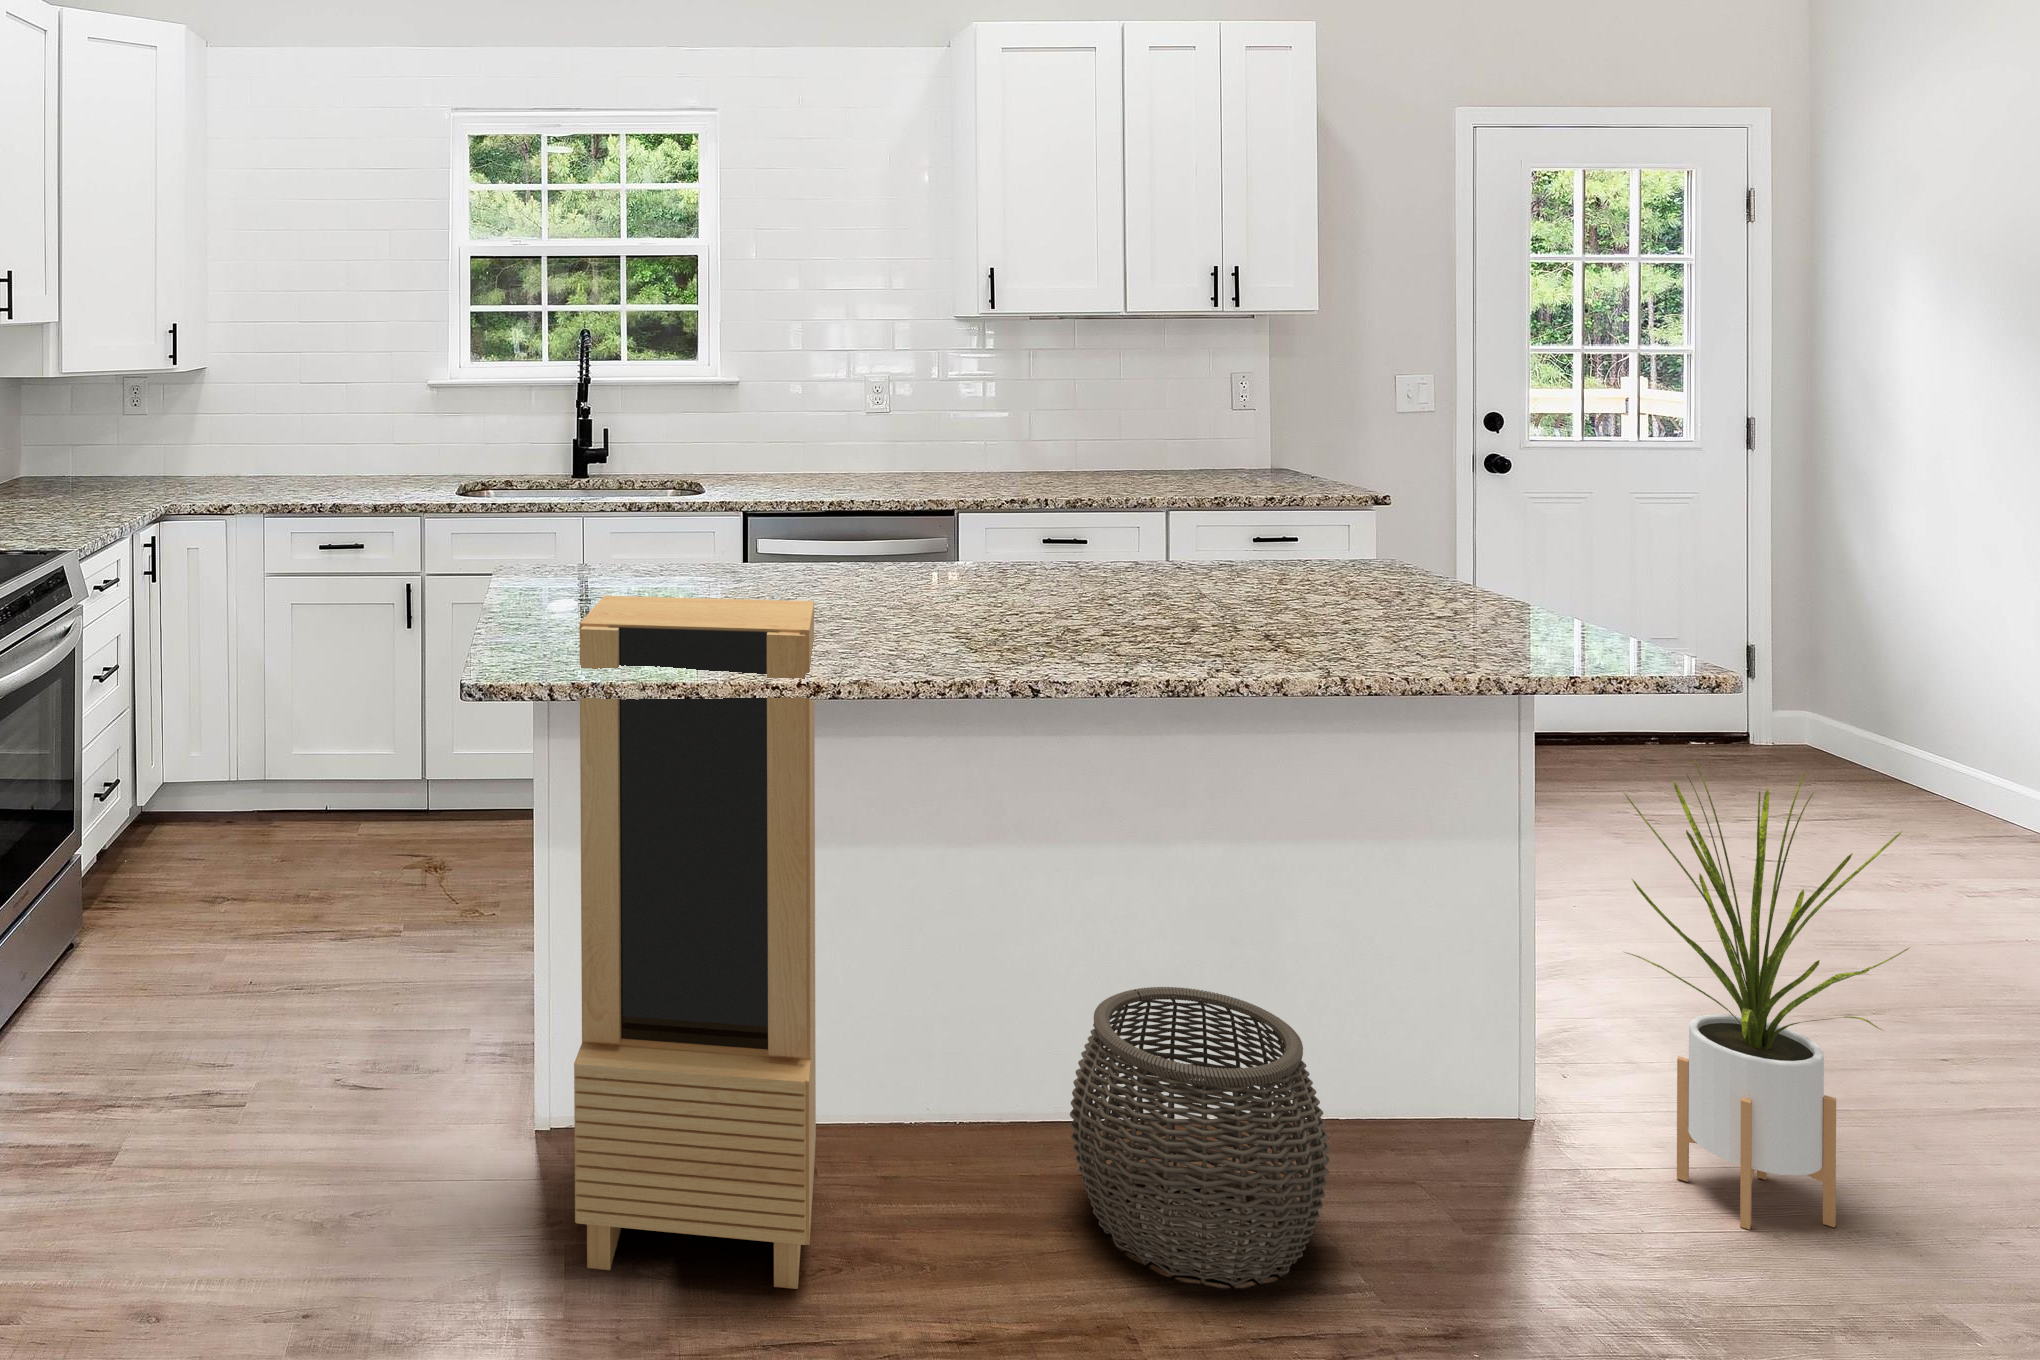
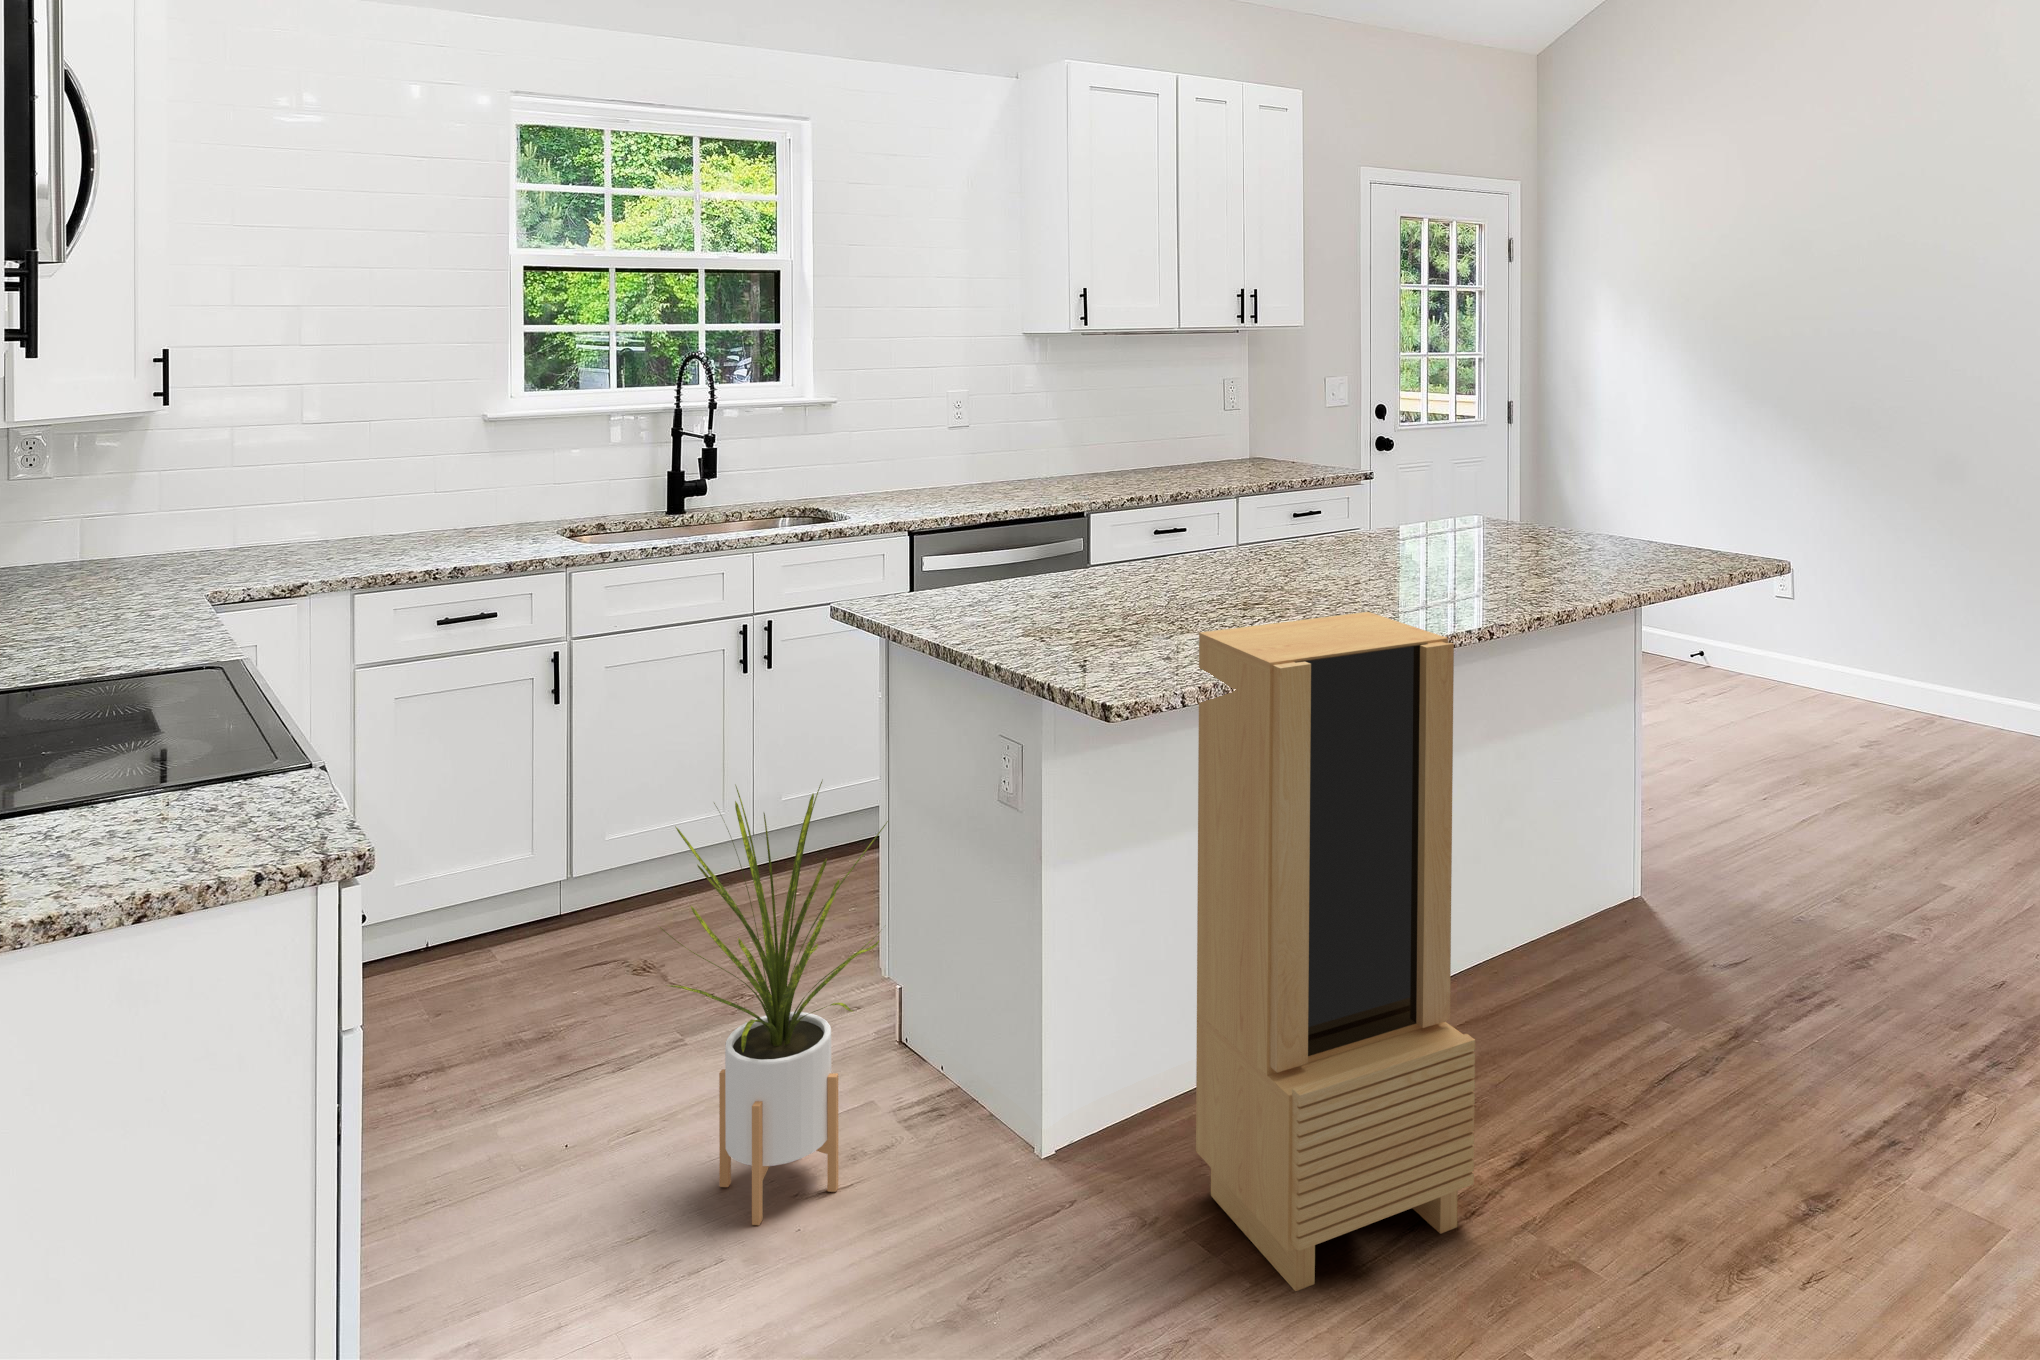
house plant: present [1624,762,1910,1230] -> present [660,782,888,1225]
woven basket: present [1070,987,1330,1286] -> none [1523,876,1719,1101]

